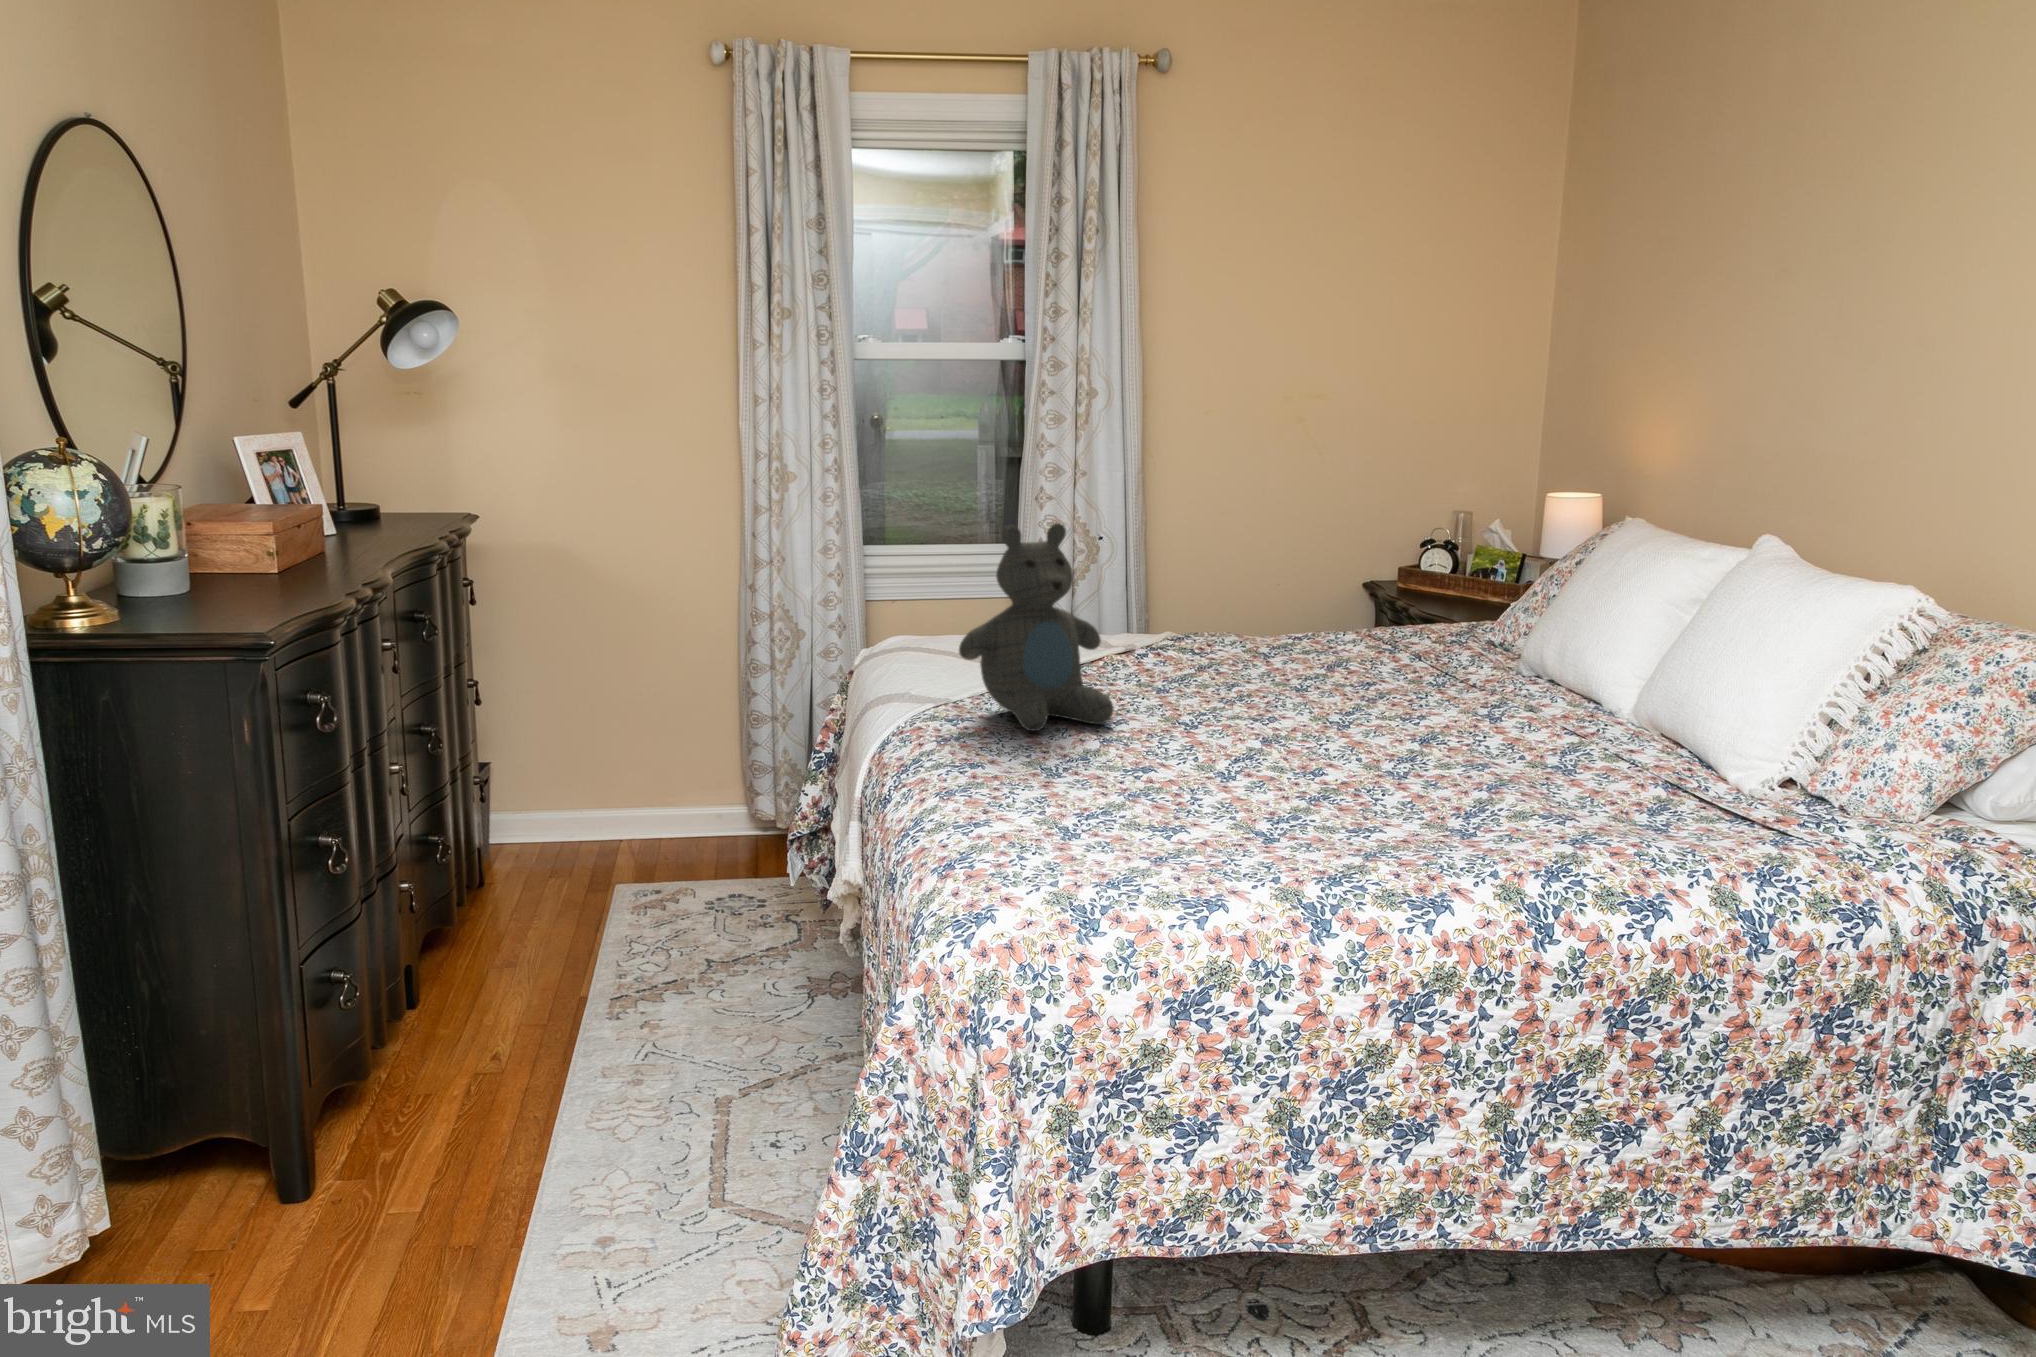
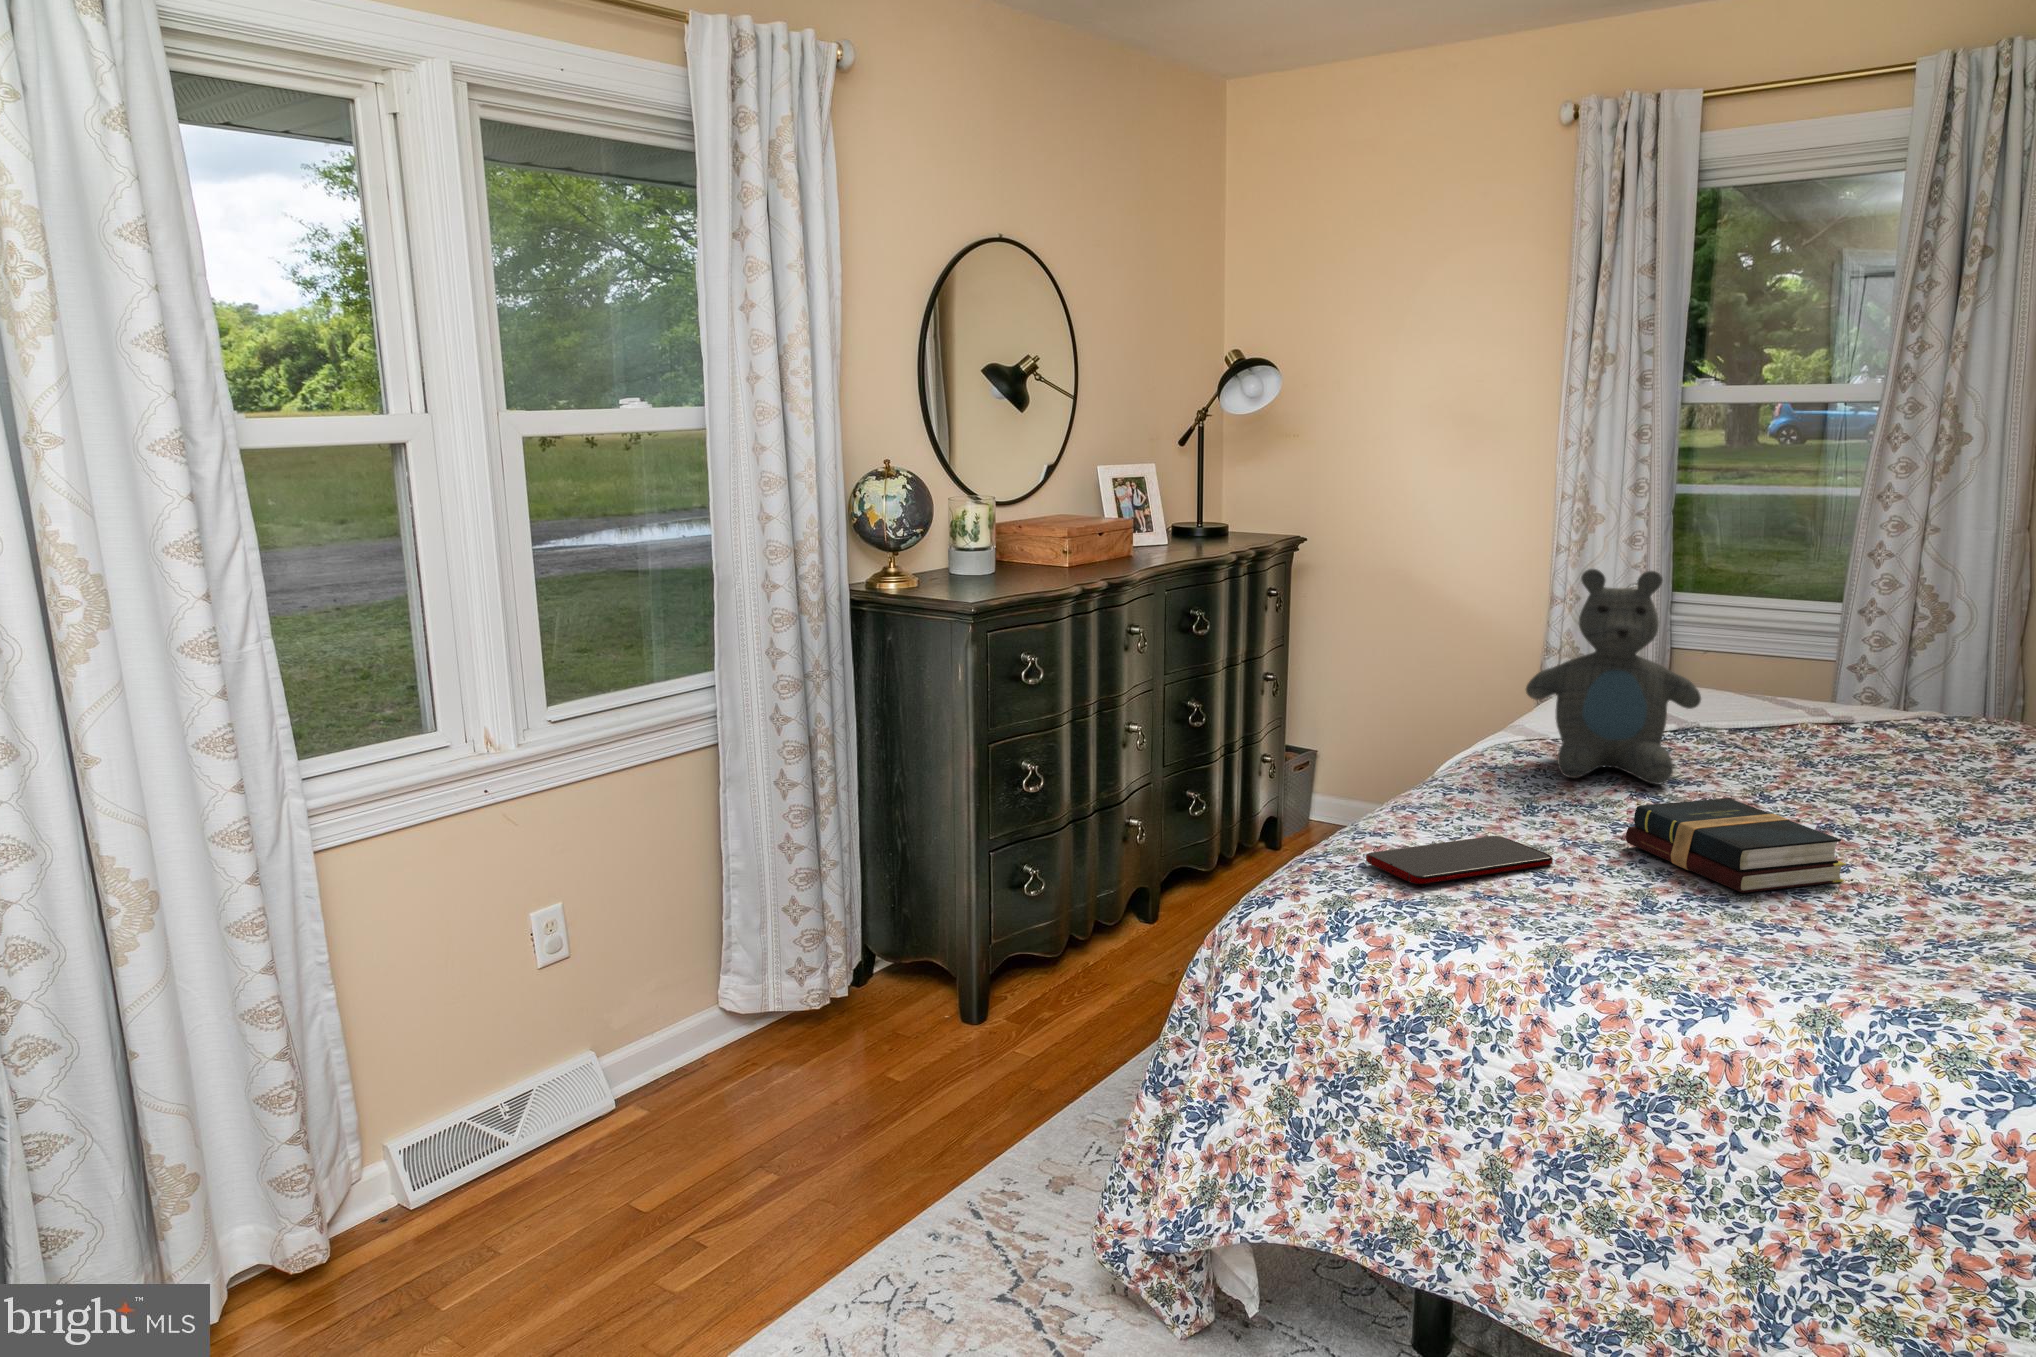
hardback book: none [1175,724,1347,803] -> present [1626,798,1846,893]
smartphone: none [1026,798,1158,860] -> present [1366,836,1553,884]

